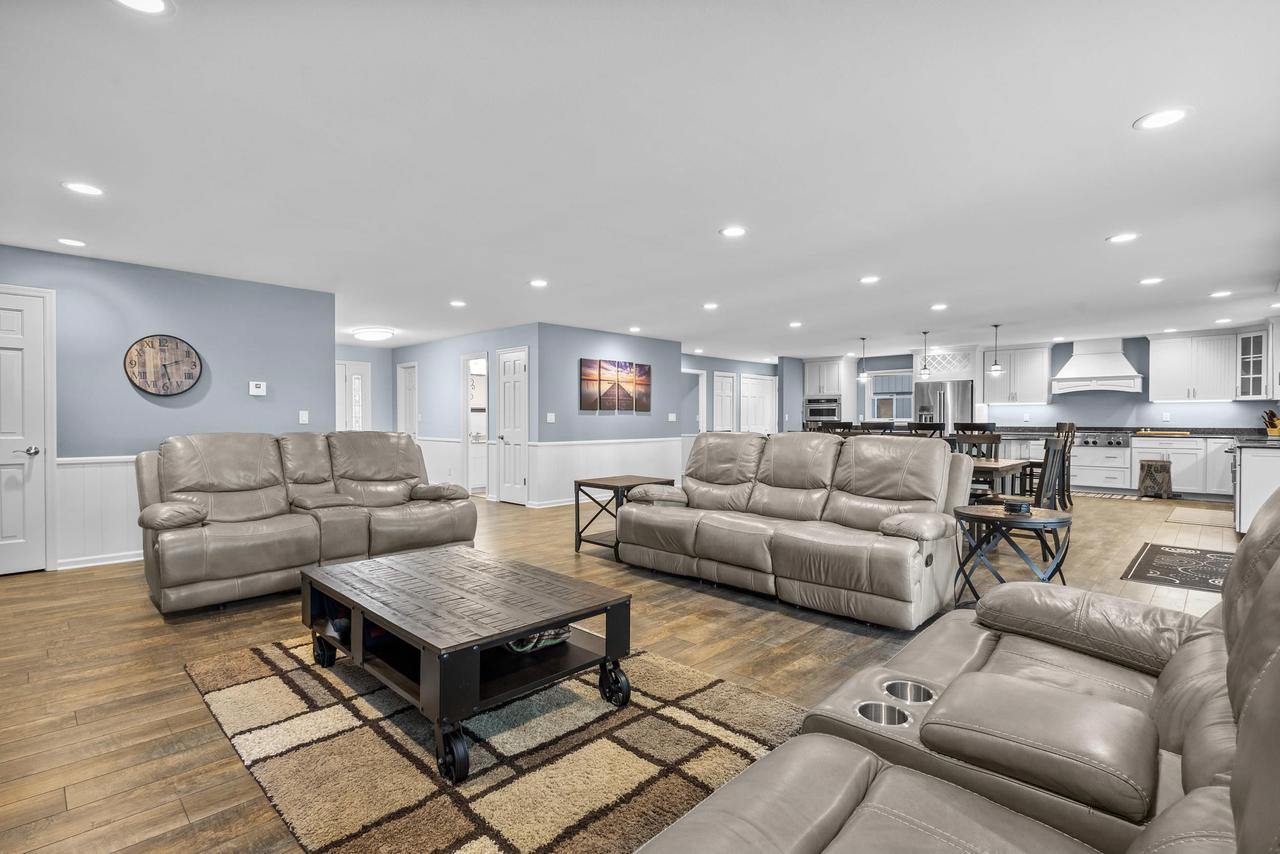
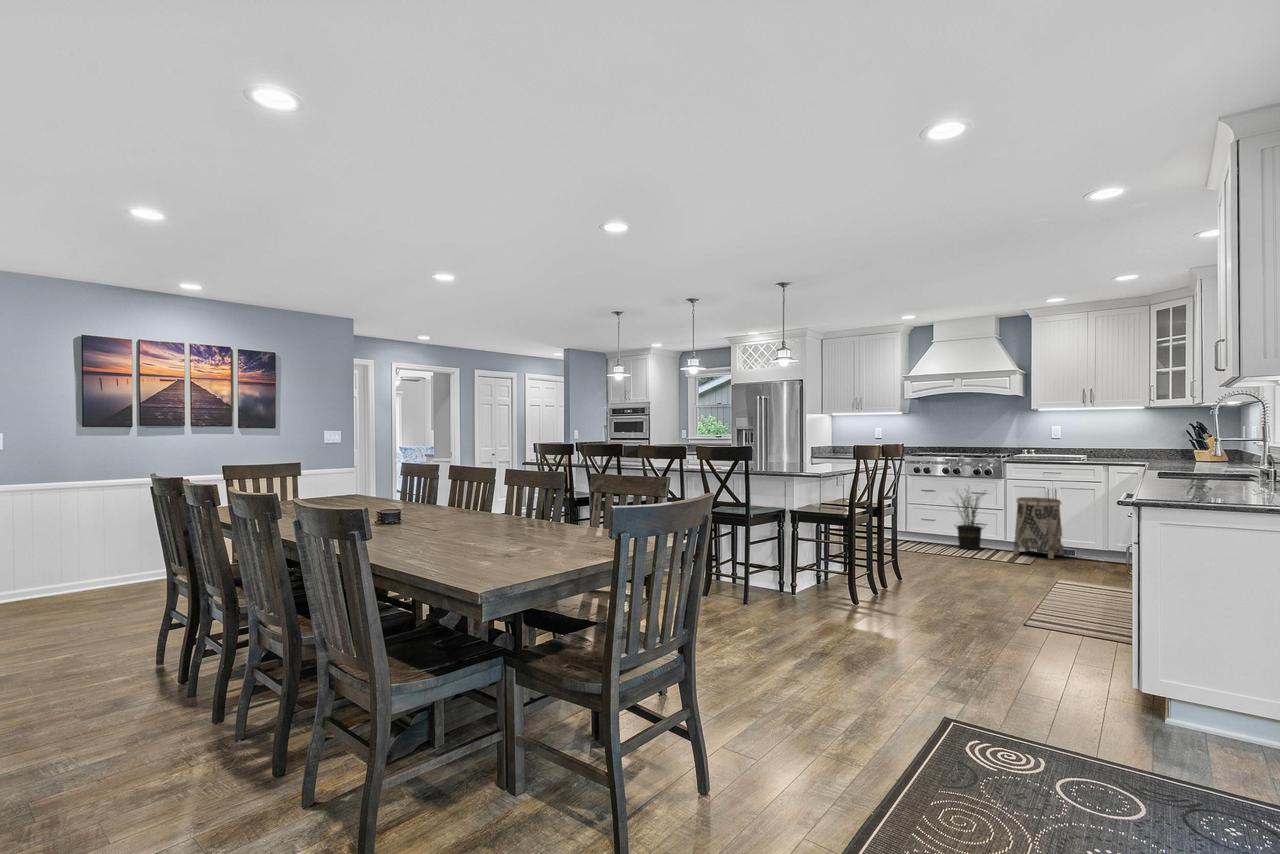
potted plant: none [1086,451,1121,494] -> present [955,491,985,549]

